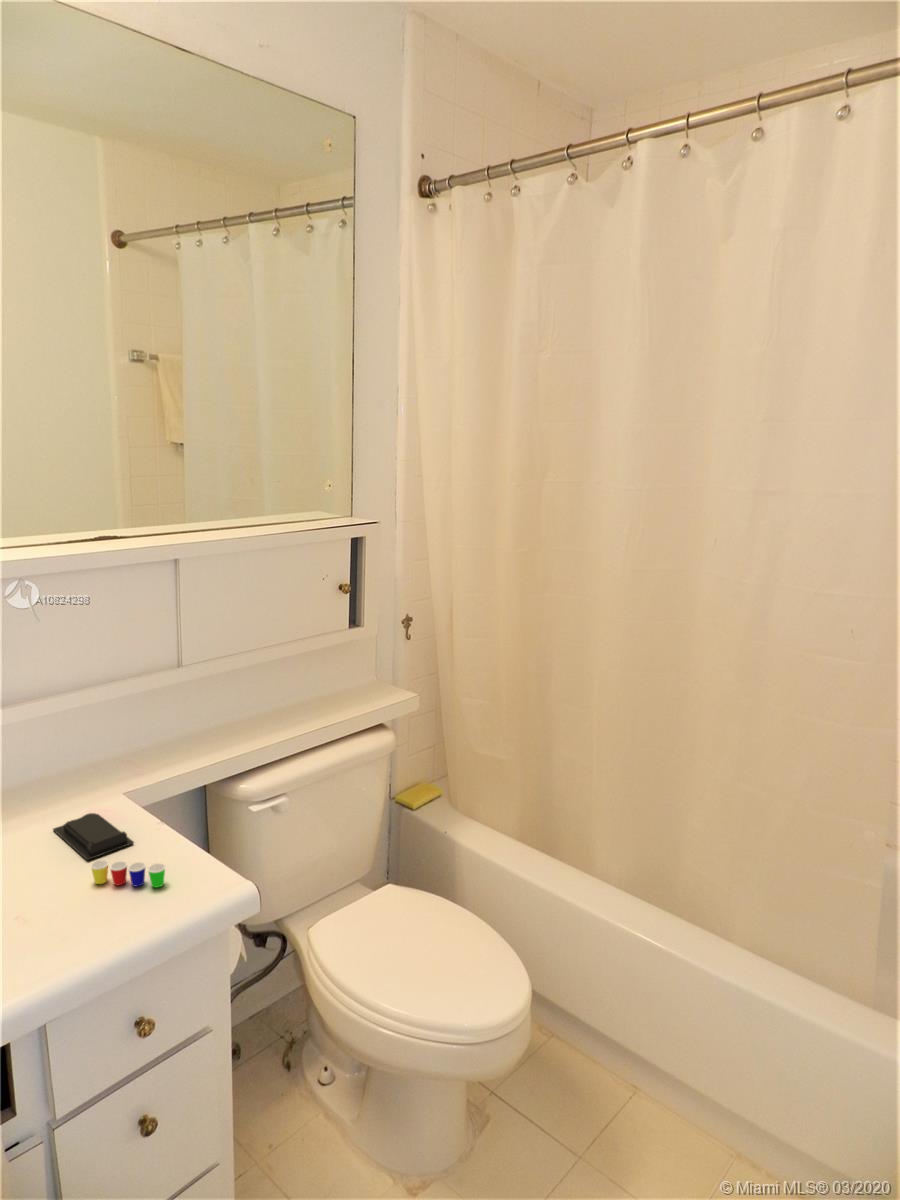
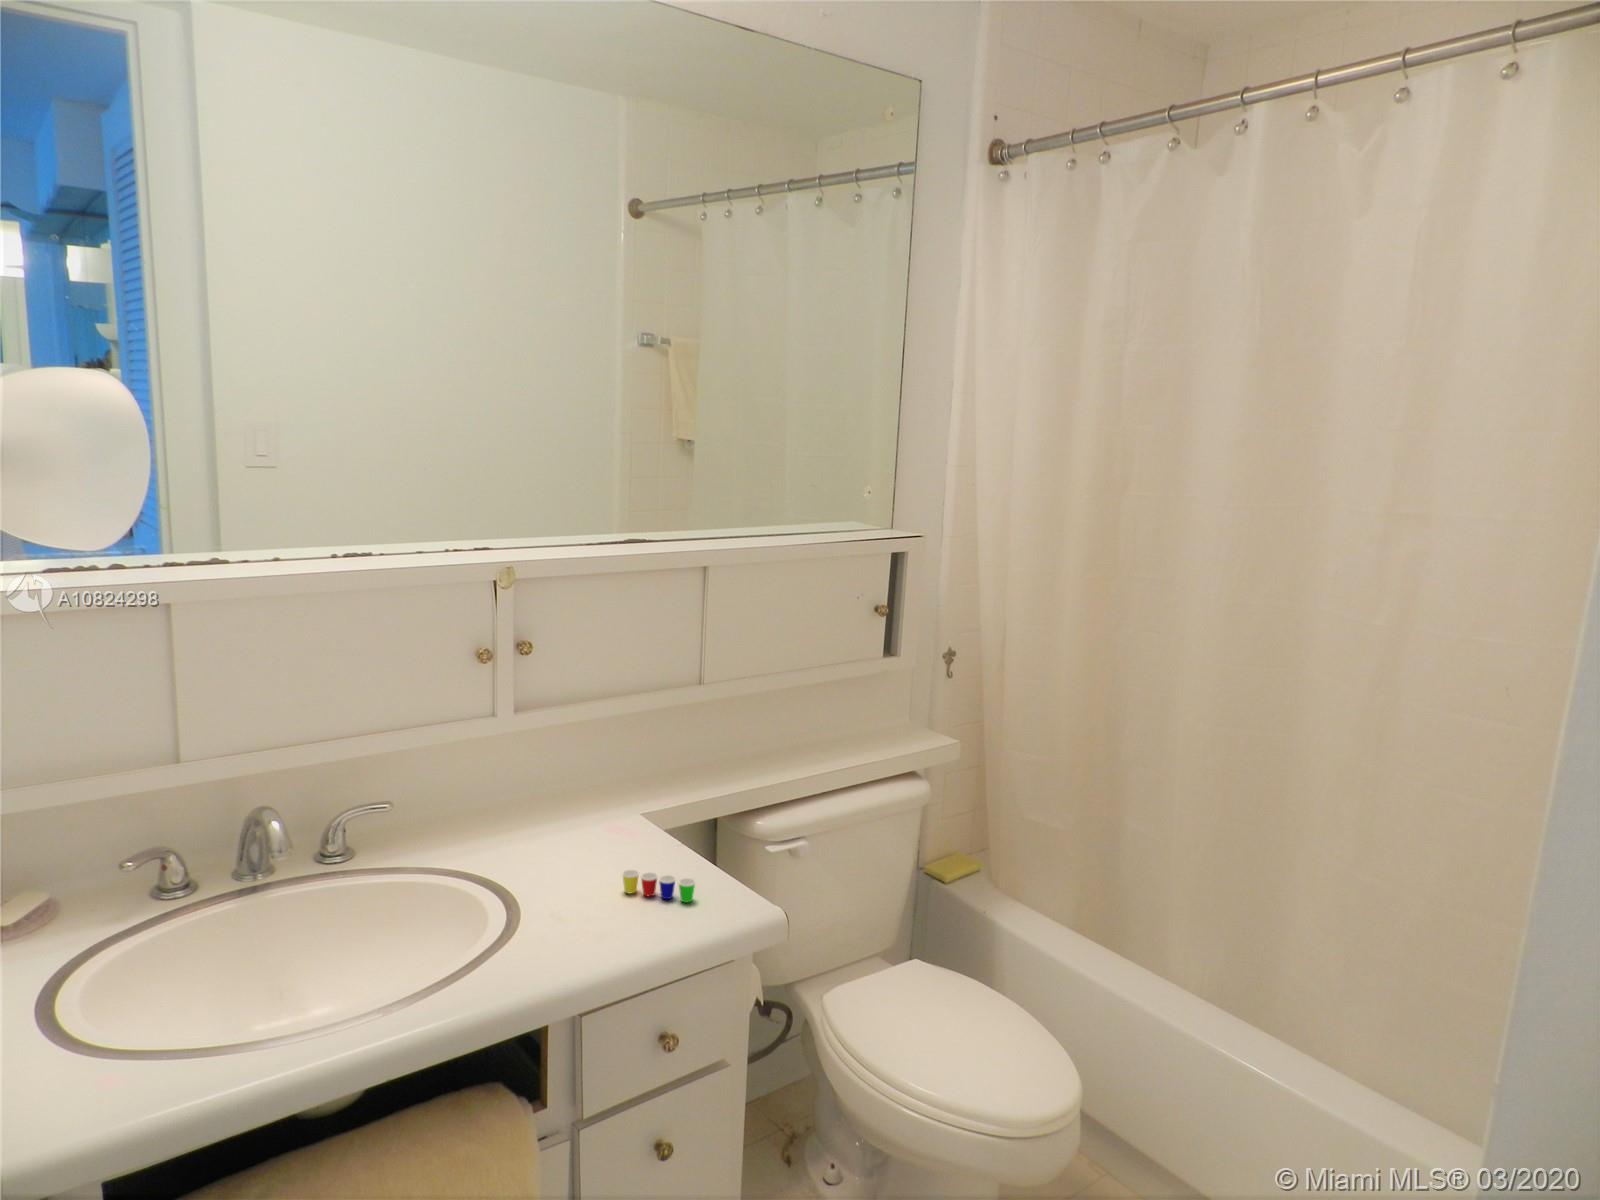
soap bar: present [53,813,134,860] -> none [577,827,659,871]

